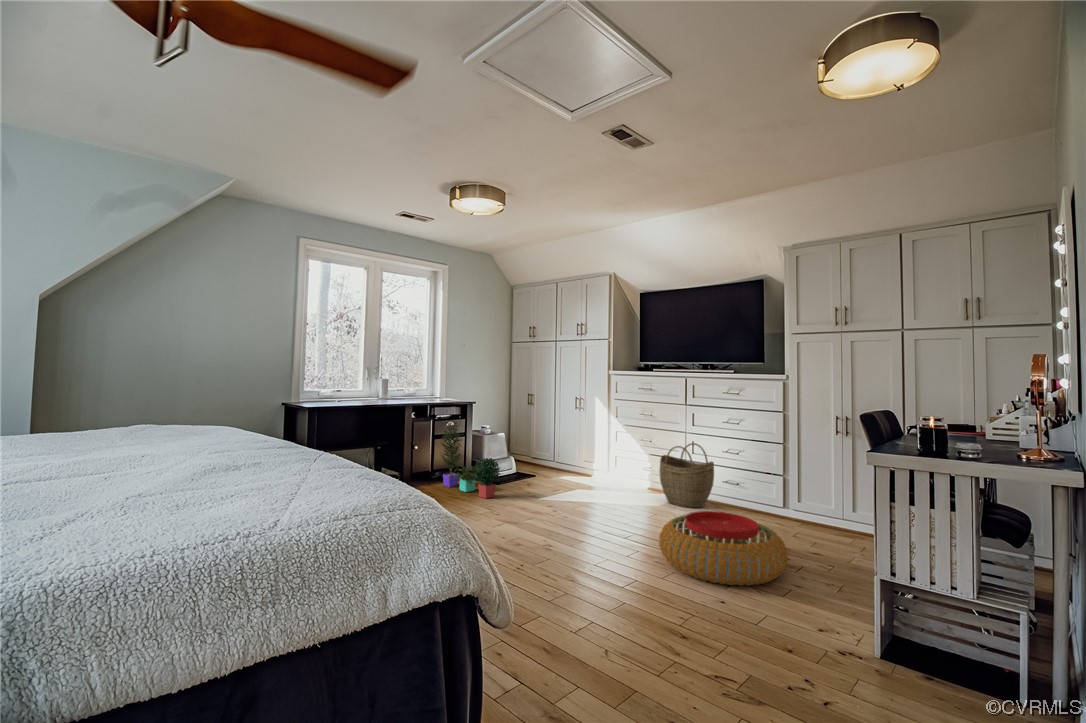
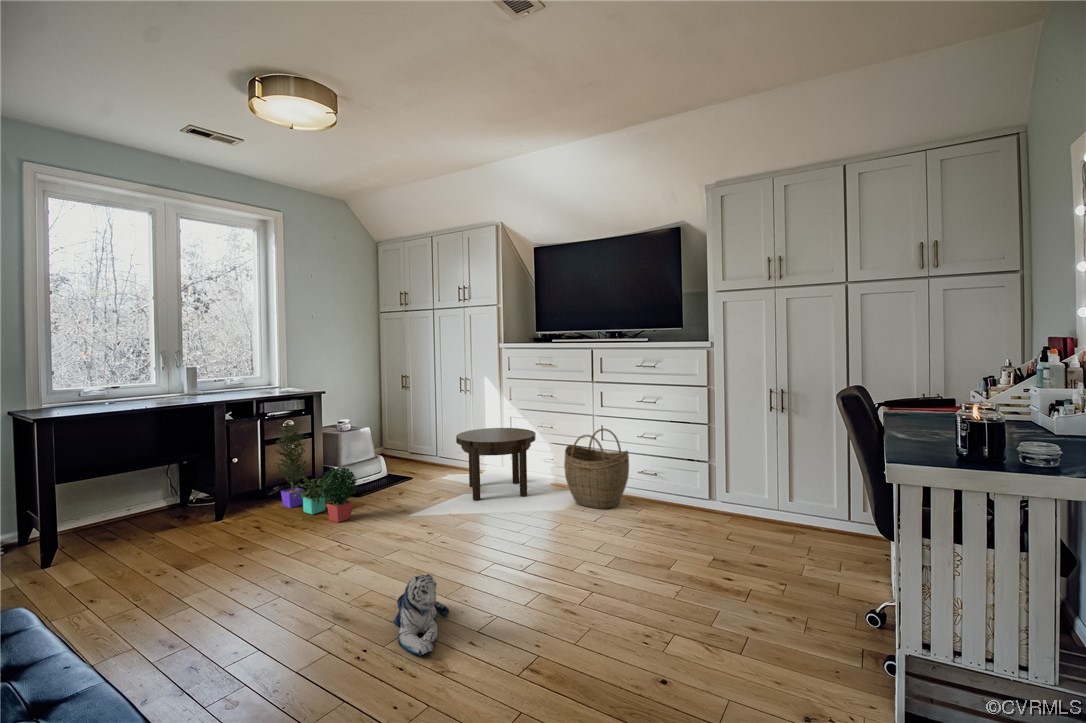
side table: none [573,439,637,495] -> present [456,428,536,501]
pouf: present [659,511,788,586] -> none [569,528,740,645]
plush toy: none [537,522,574,571] -> present [394,575,450,656]

